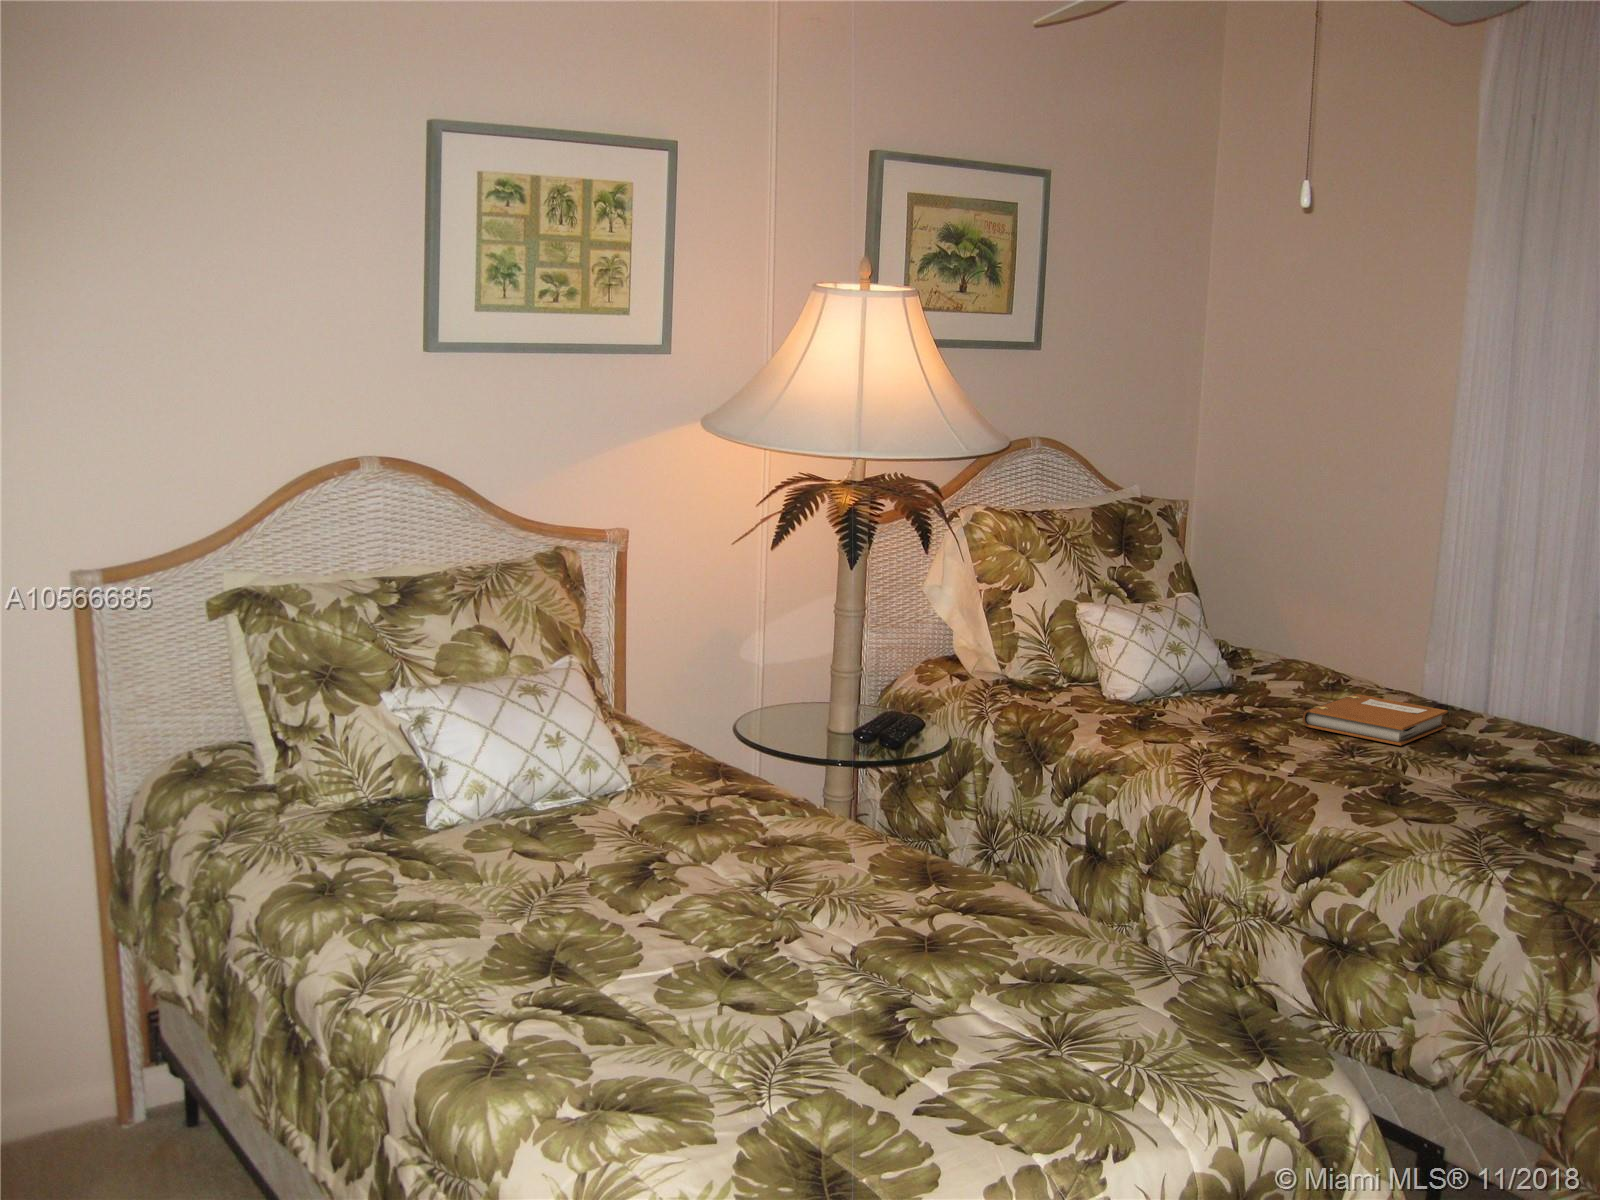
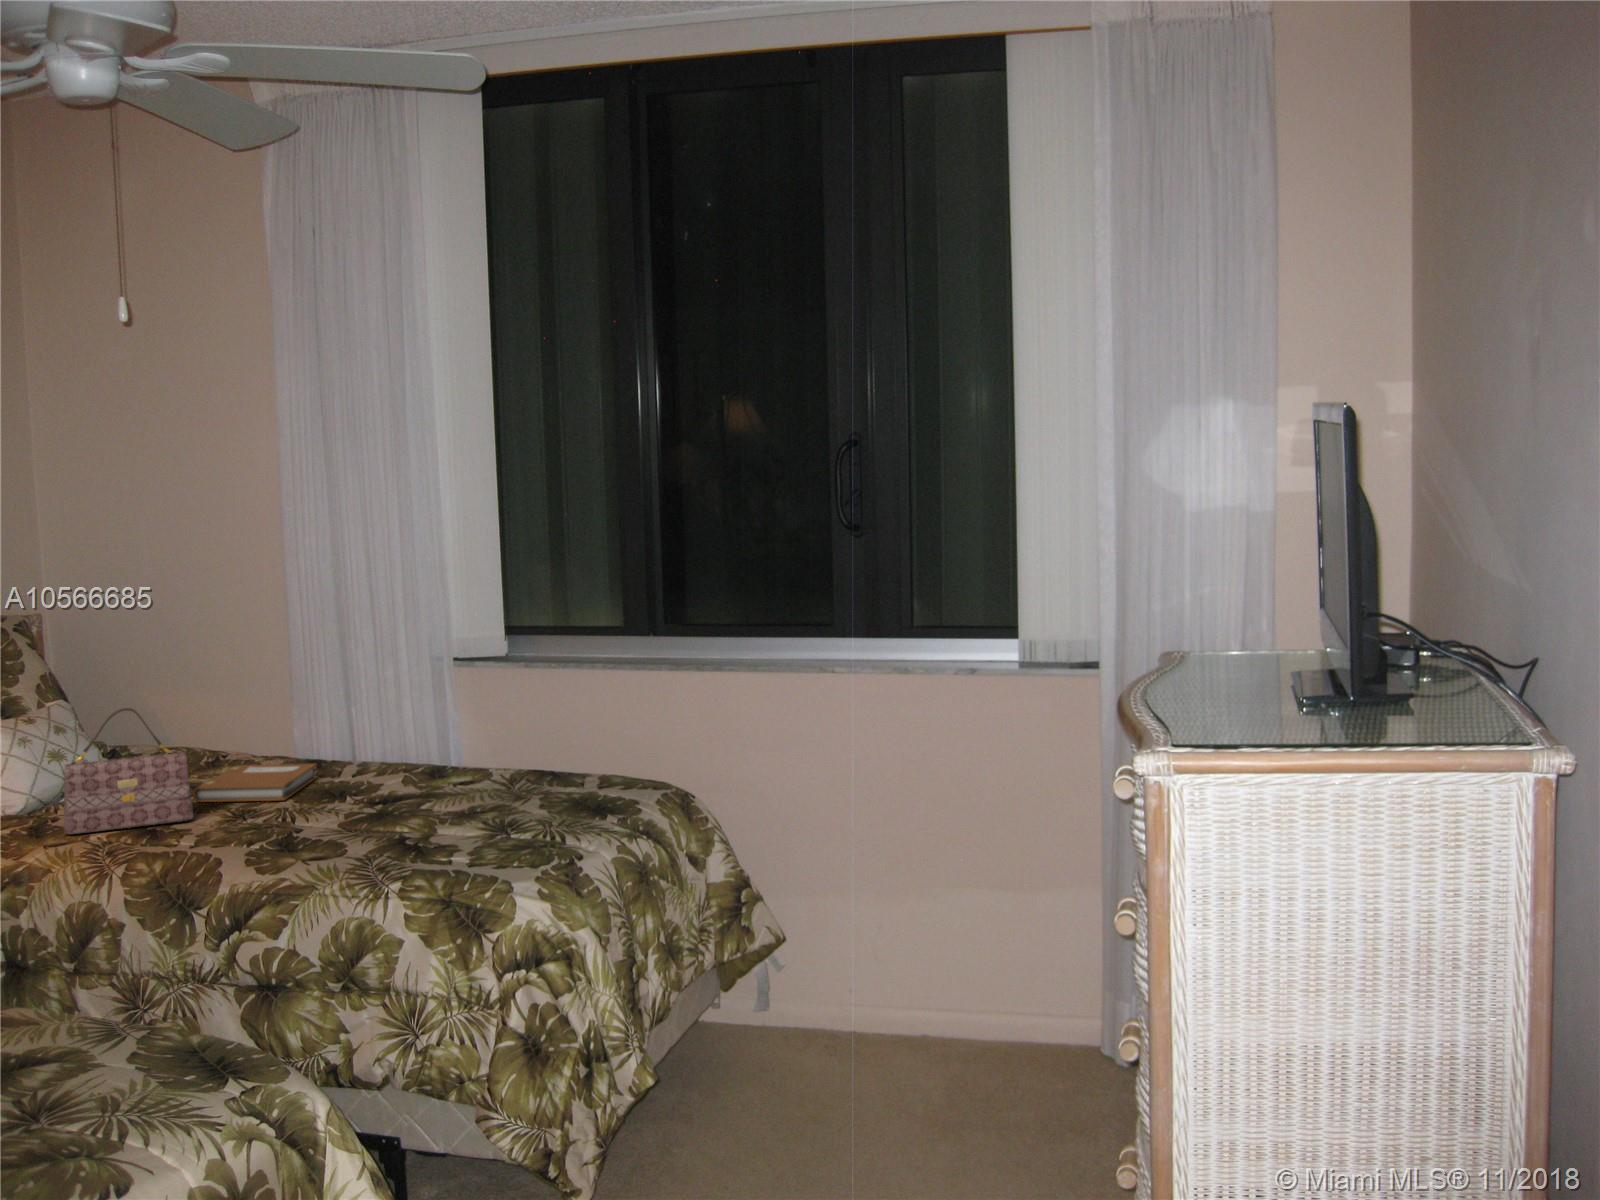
handbag: none [1168,609,1300,744] -> present [64,708,193,834]

